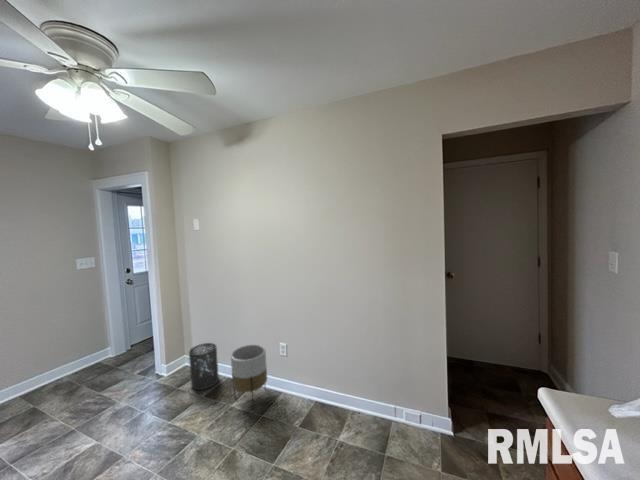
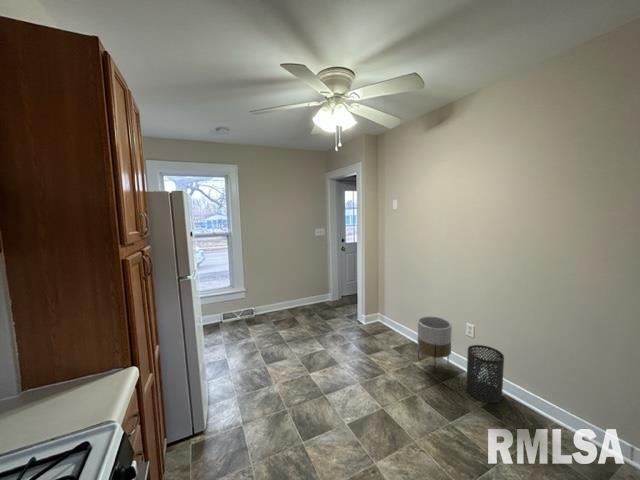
trash can: present [189,343,219,390] -> present [466,345,504,403]

